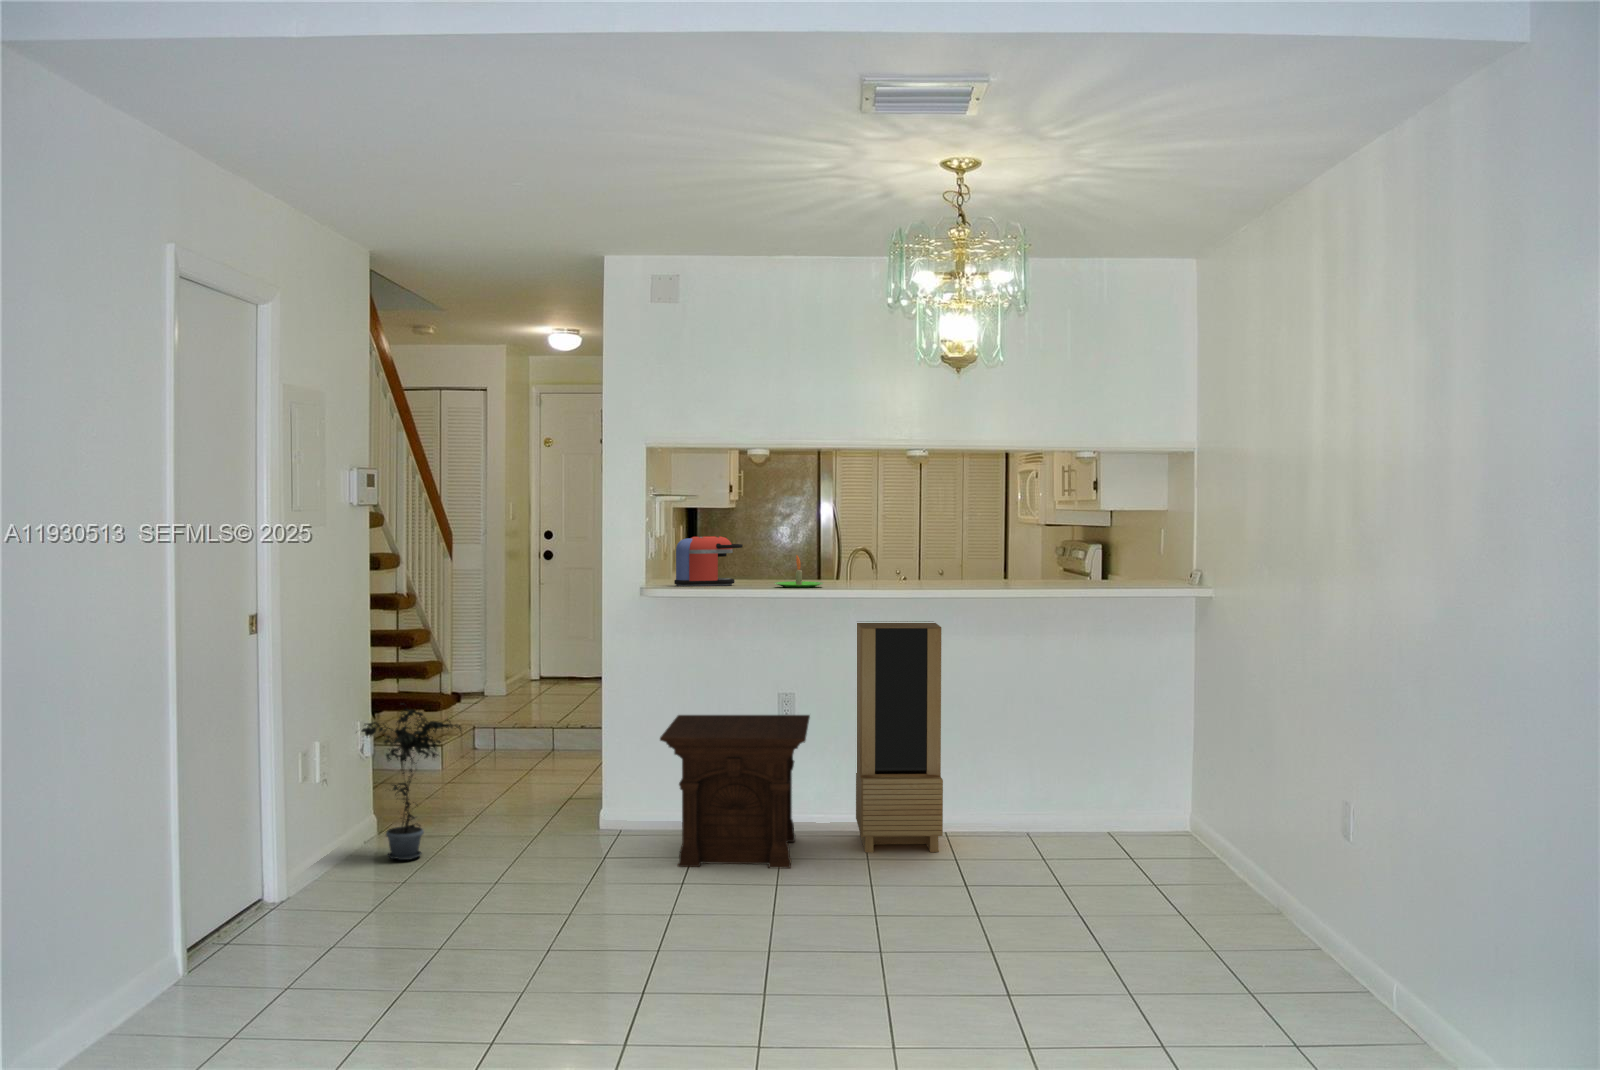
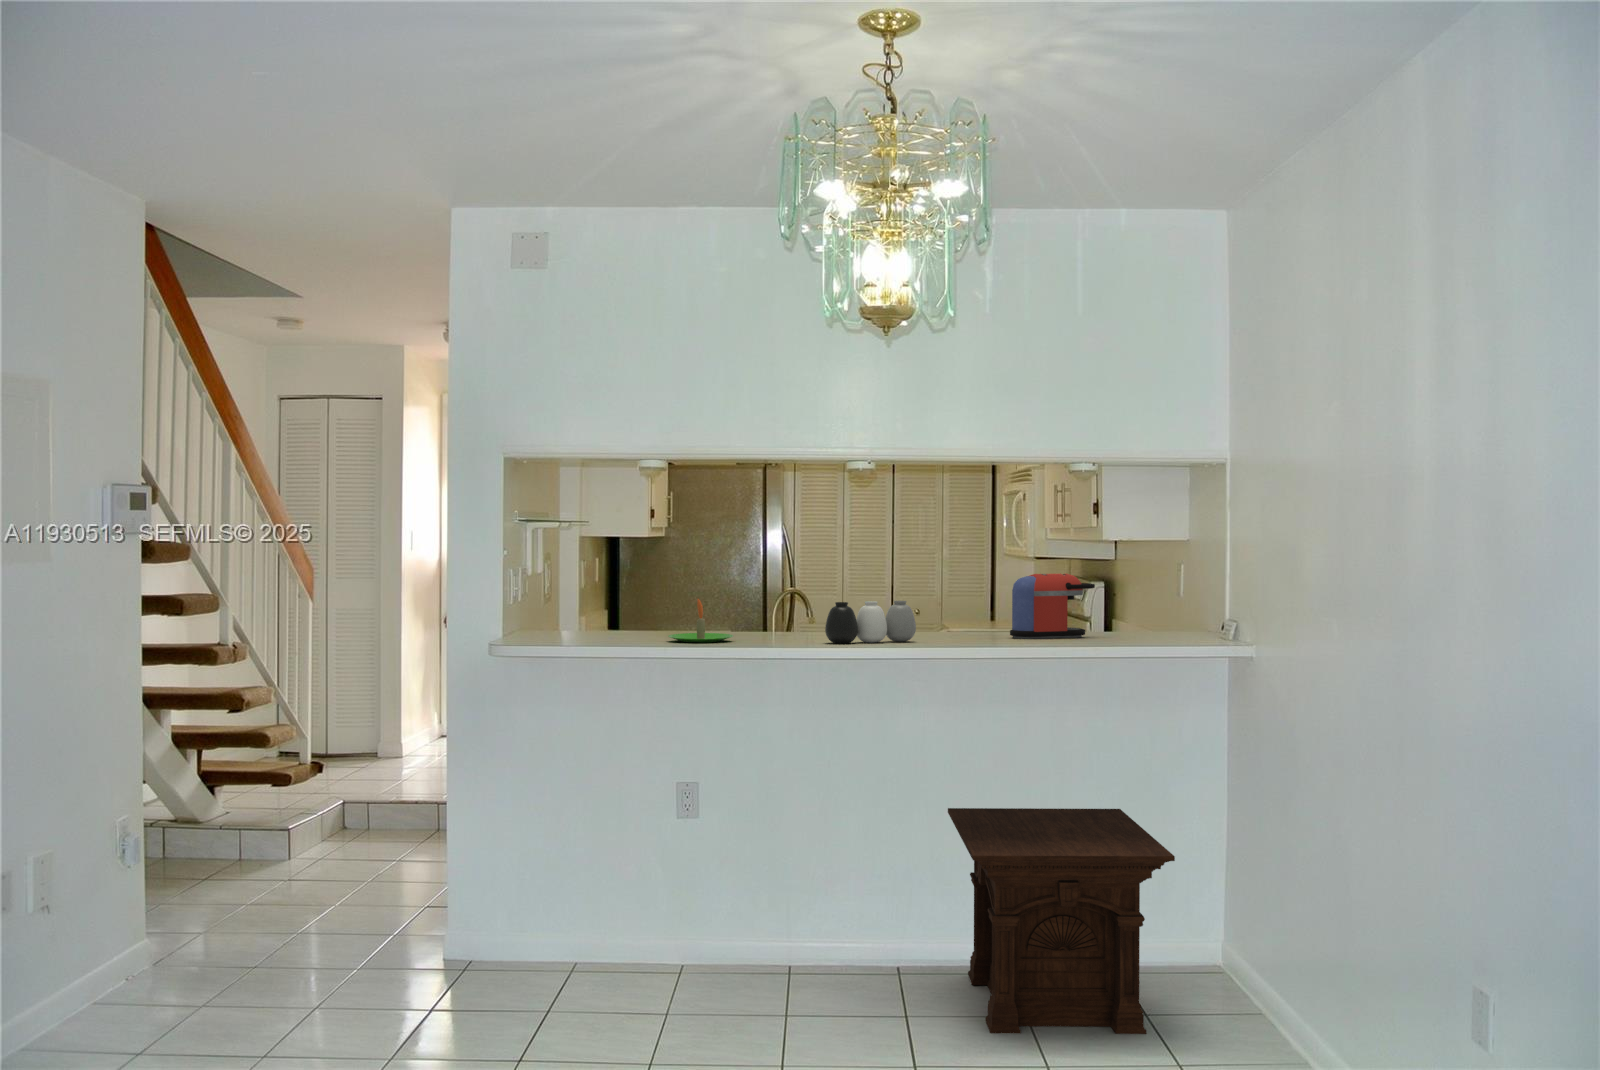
coffee maker: present [674,537,743,587] -> present [1010,574,1095,639]
vase: none [894,556,960,588] -> present [825,601,916,644]
storage cabinet: present [856,621,943,853] -> none [780,686,891,1002]
potted plant: present [362,703,461,860] -> none [93,797,243,1014]
side table: present [660,715,810,868] -> present [948,808,1175,1034]

